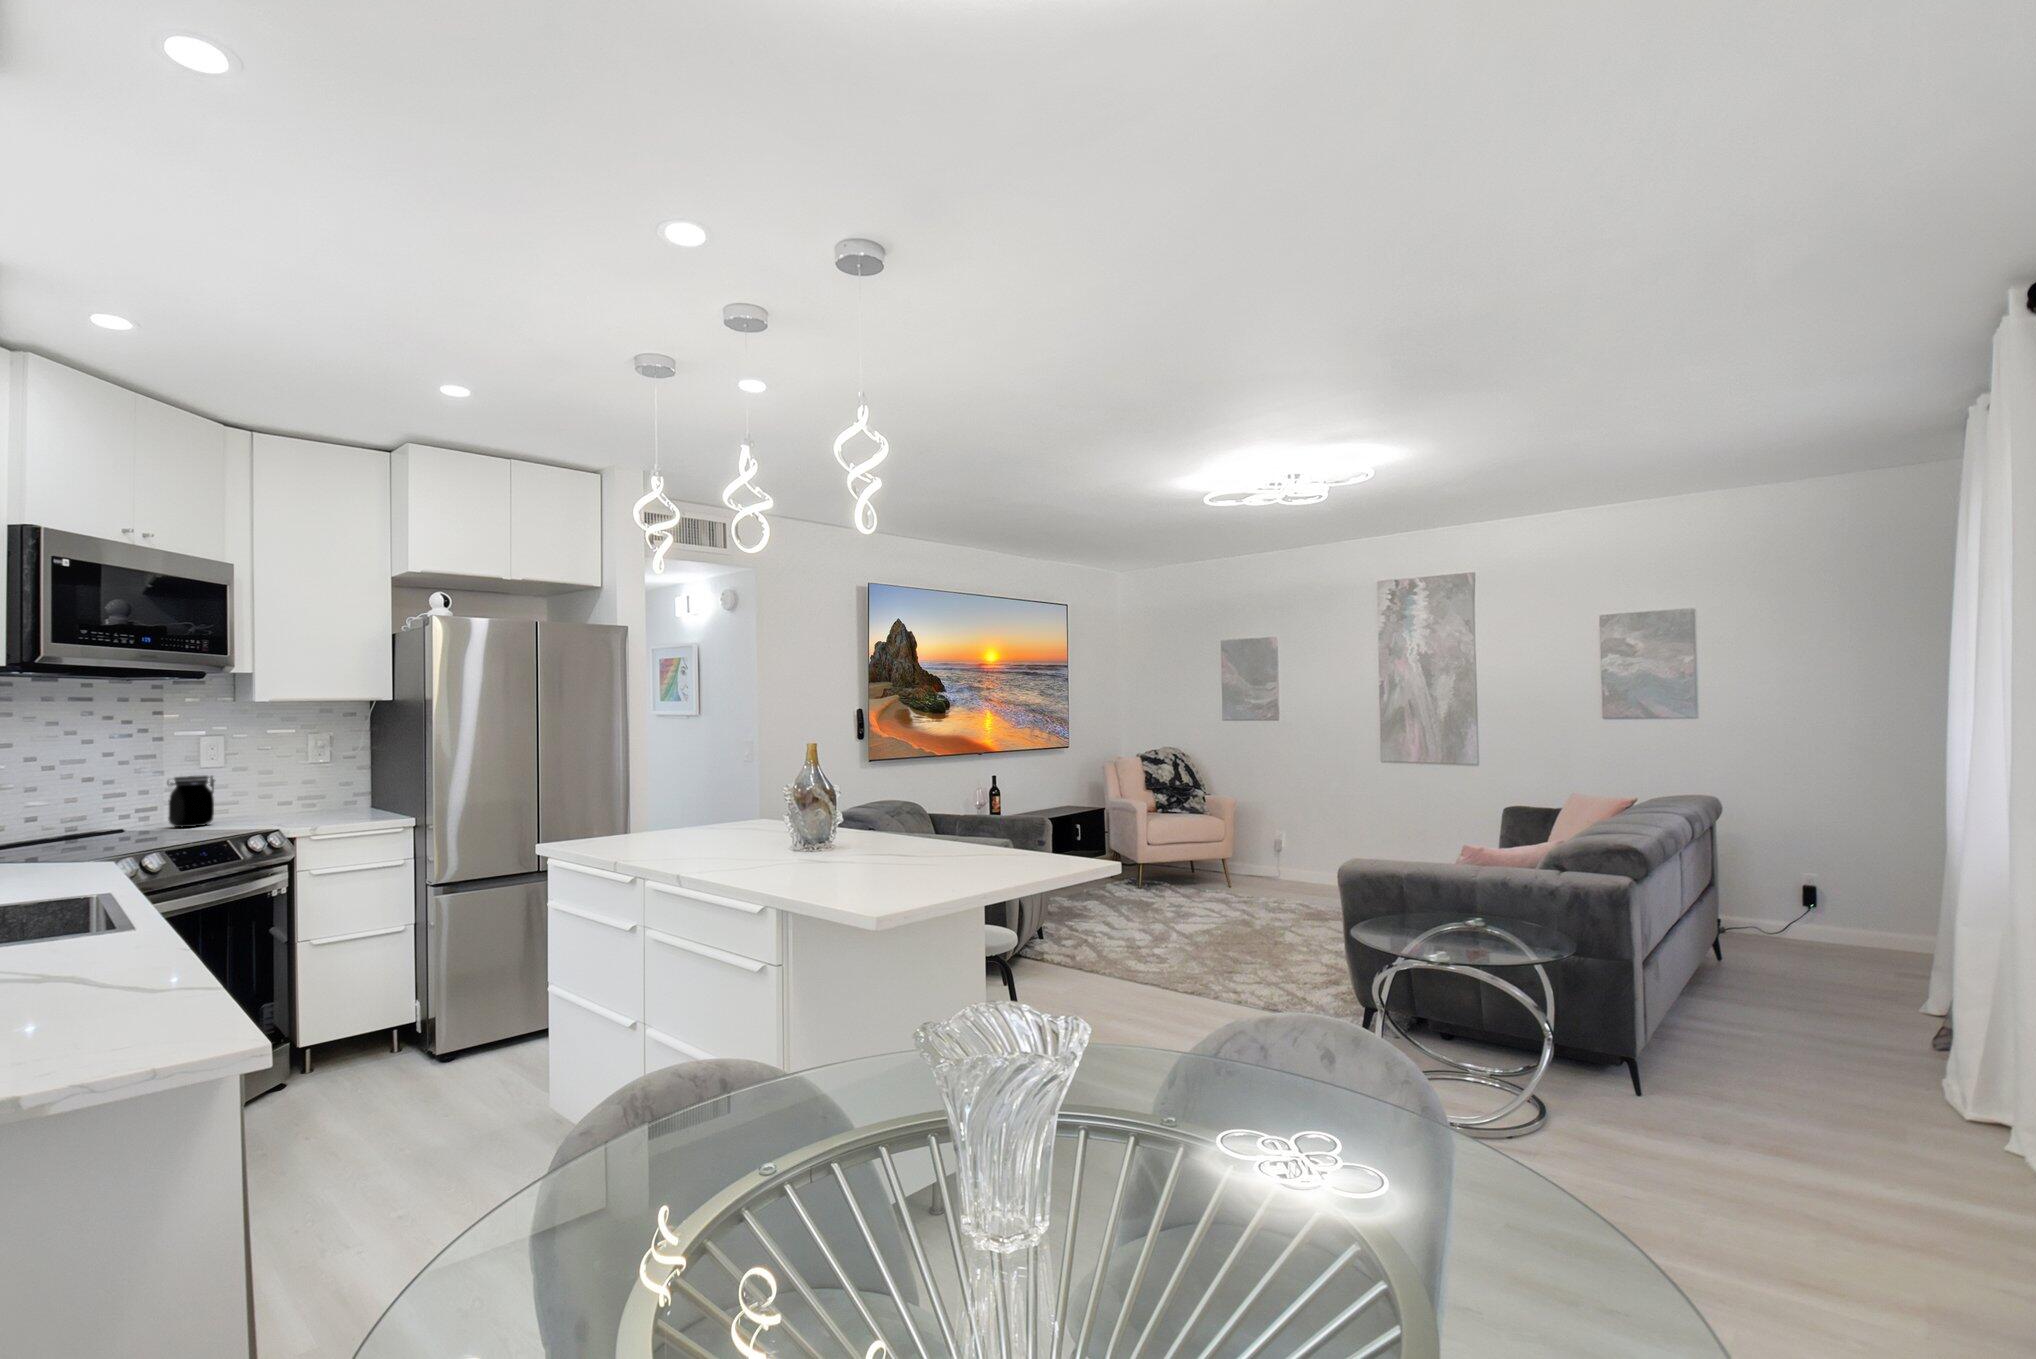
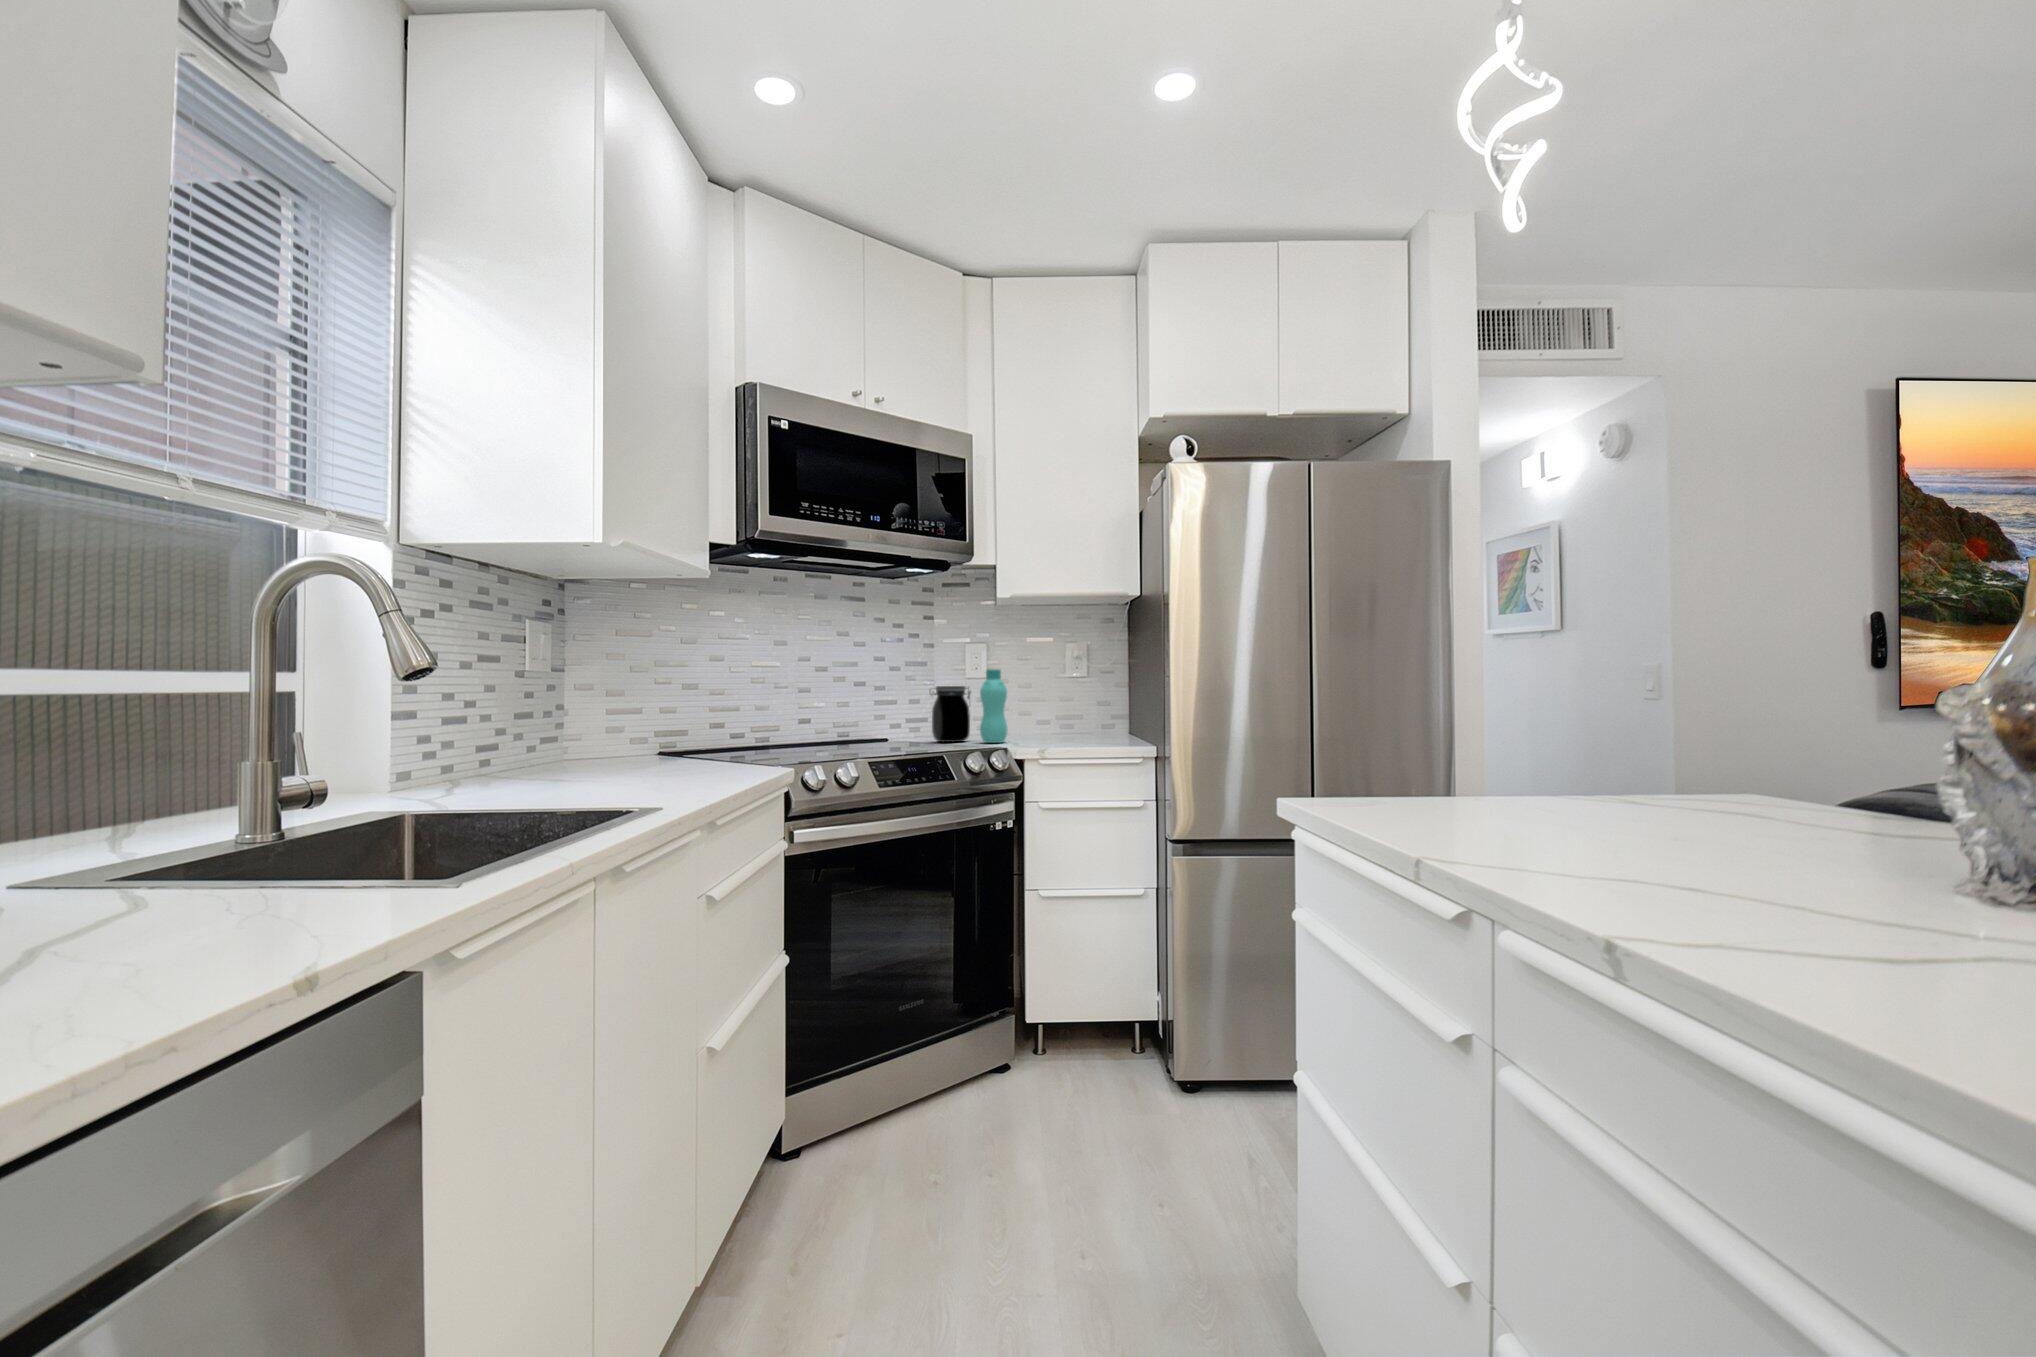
bottle: none [230,760,260,824] -> present [980,669,1008,743]

